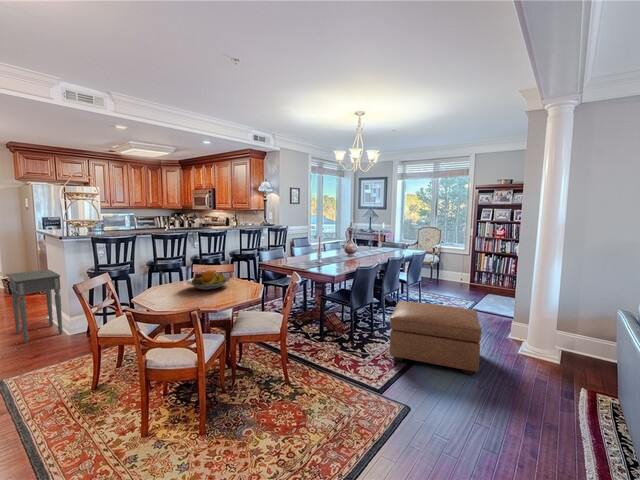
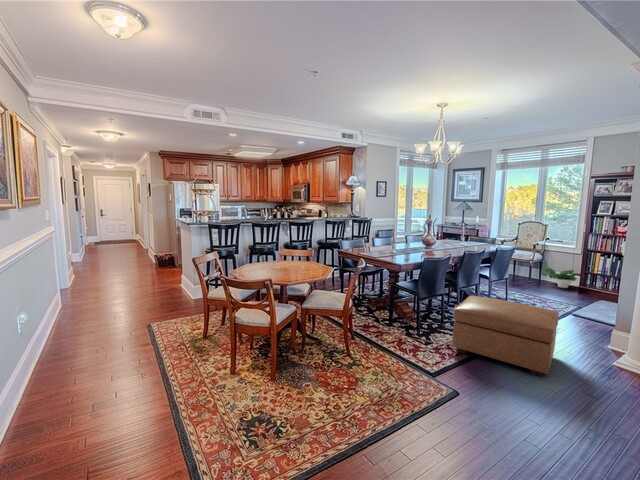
potted plant: none [439,268,475,285] -> present [541,268,588,288]
side table: present [6,269,63,343] -> none [155,248,189,301]
fruit bowl: present [187,270,231,290] -> none [271,253,306,269]

